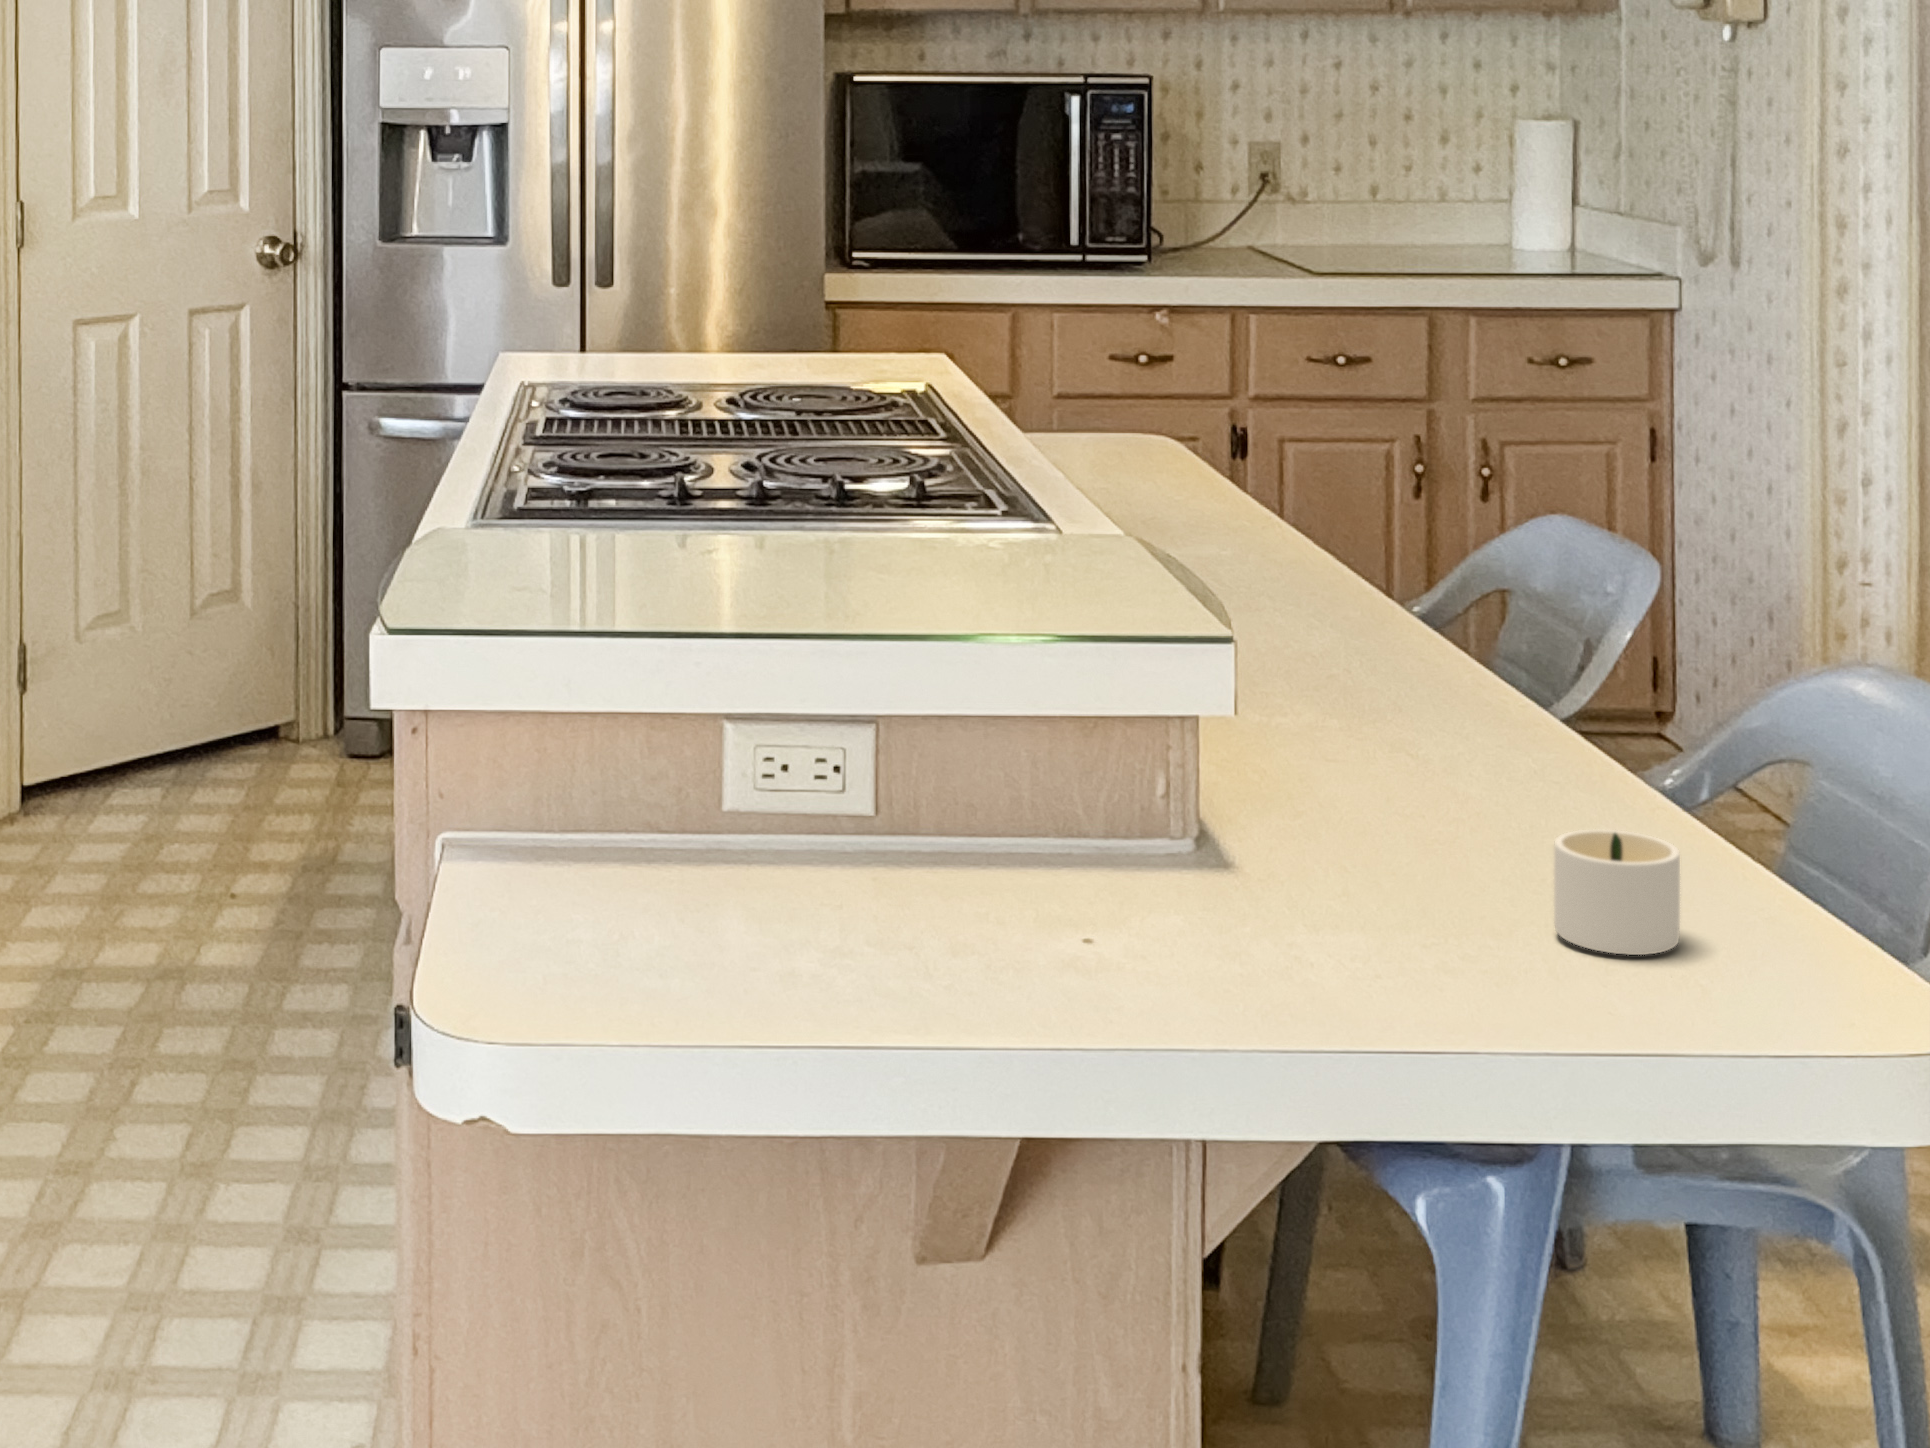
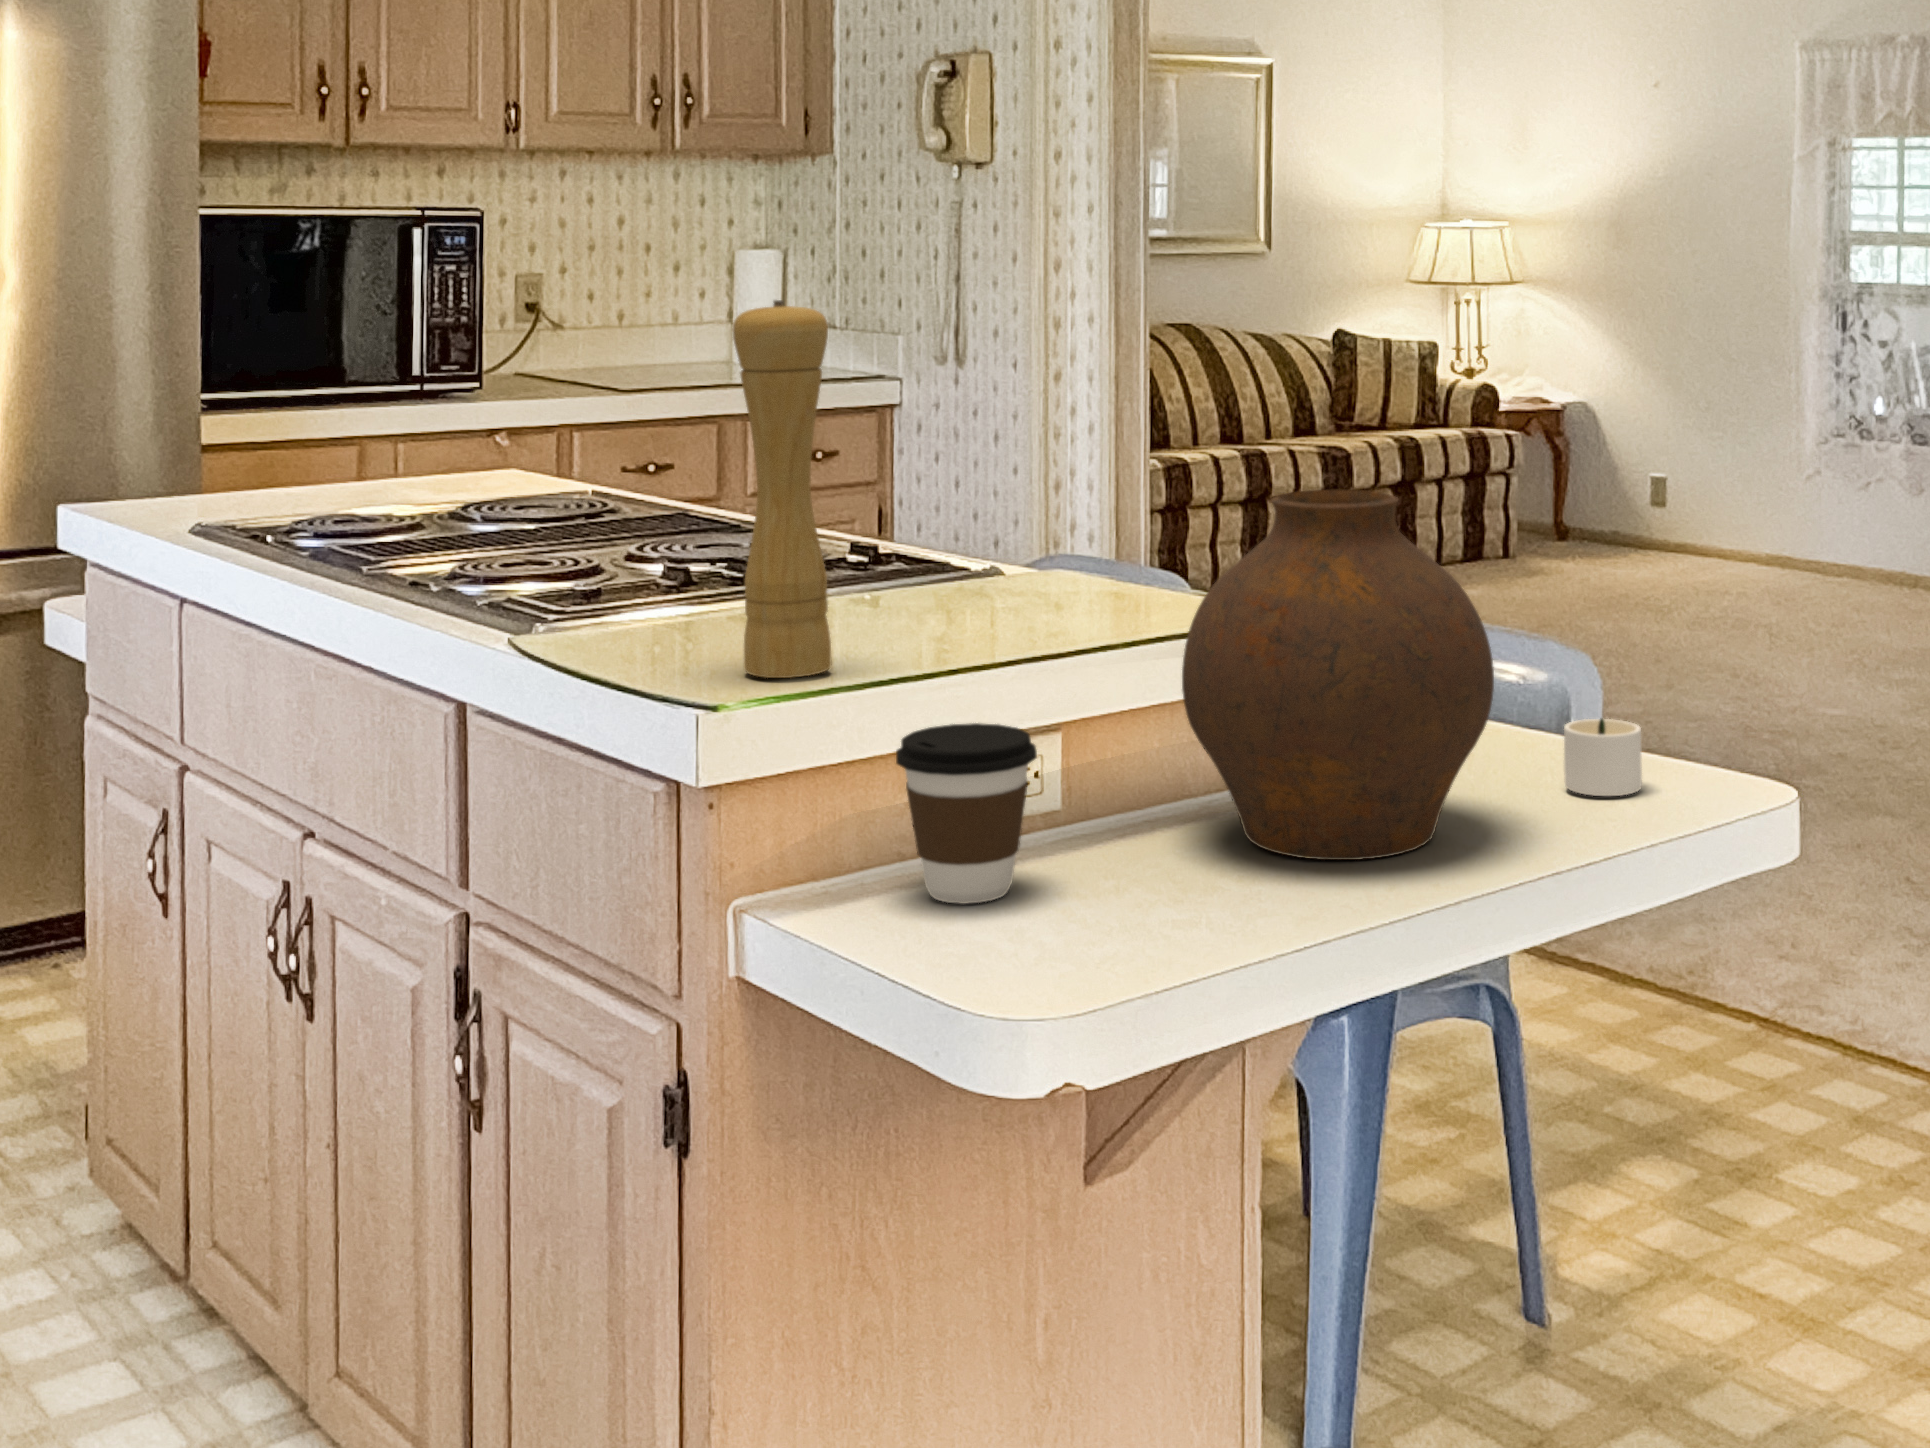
pepper mill: none [481,181,593,607] -> present [733,300,832,678]
vase: none [919,450,1355,959] -> present [1182,490,1494,860]
coffee cup: none [540,686,709,901] -> present [896,723,1037,904]

